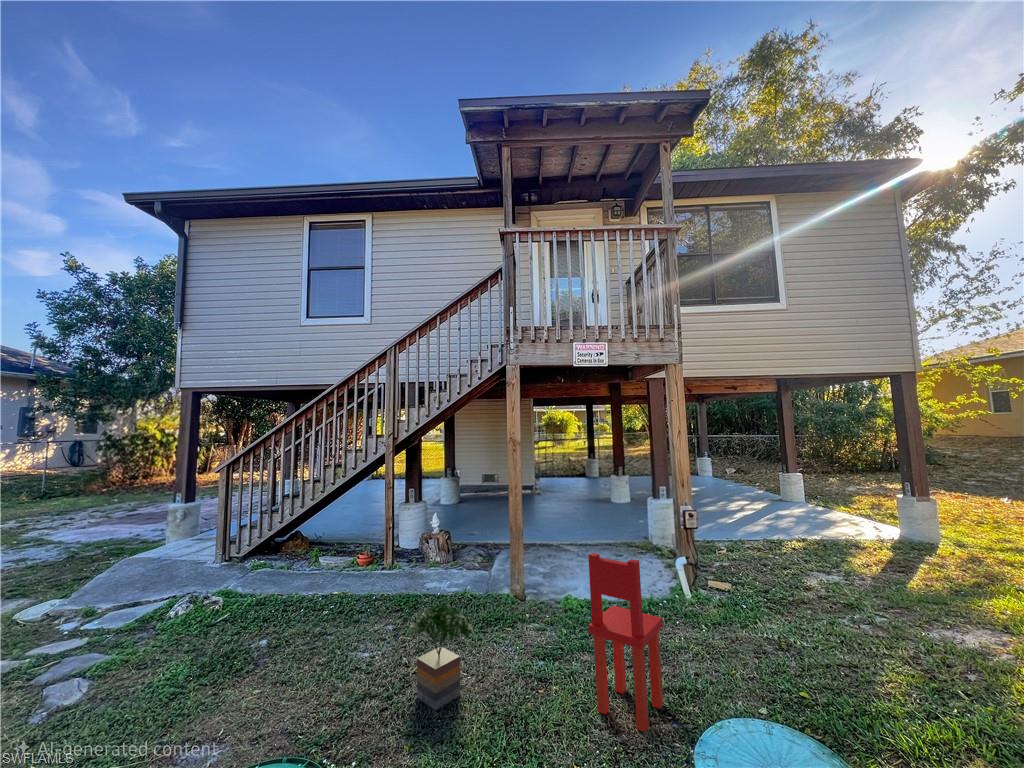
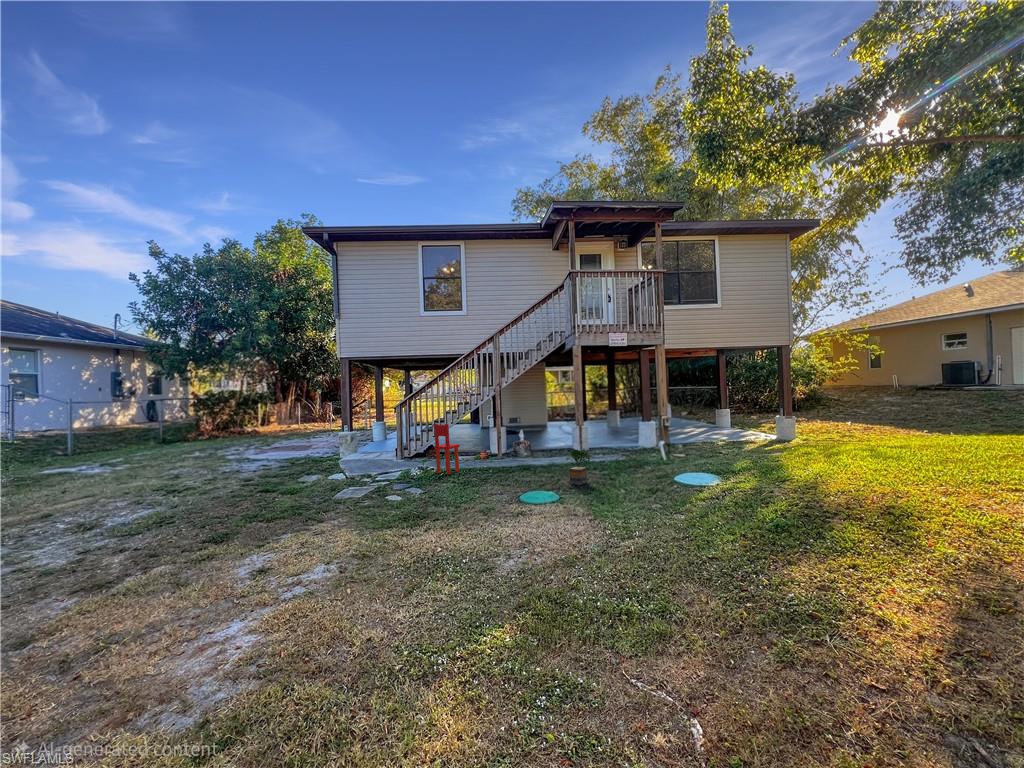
chair: present [588,553,663,732] -> present [434,424,460,474]

